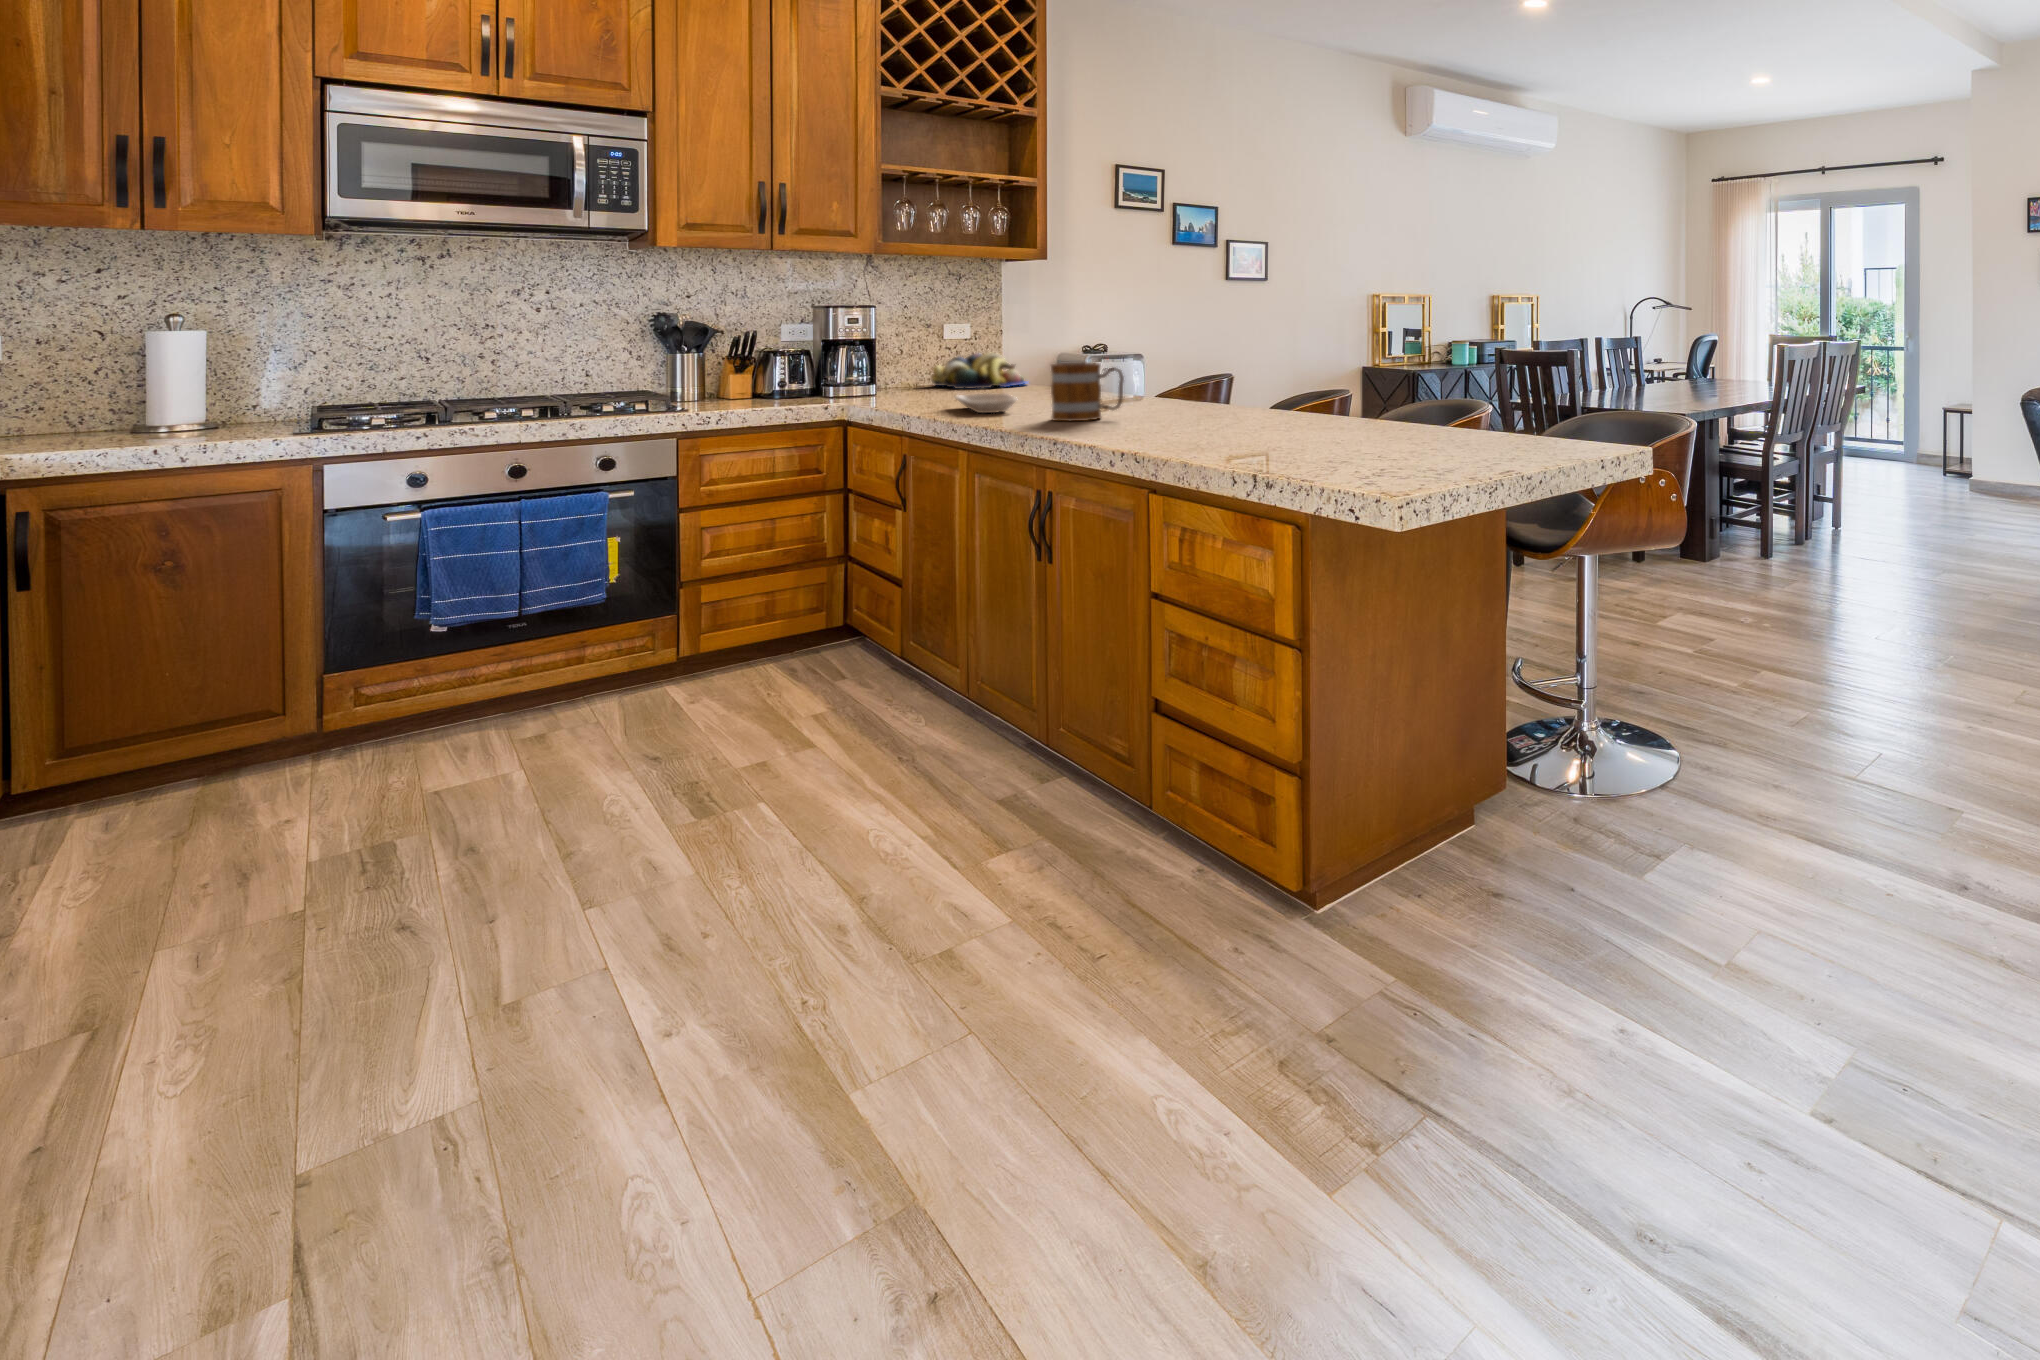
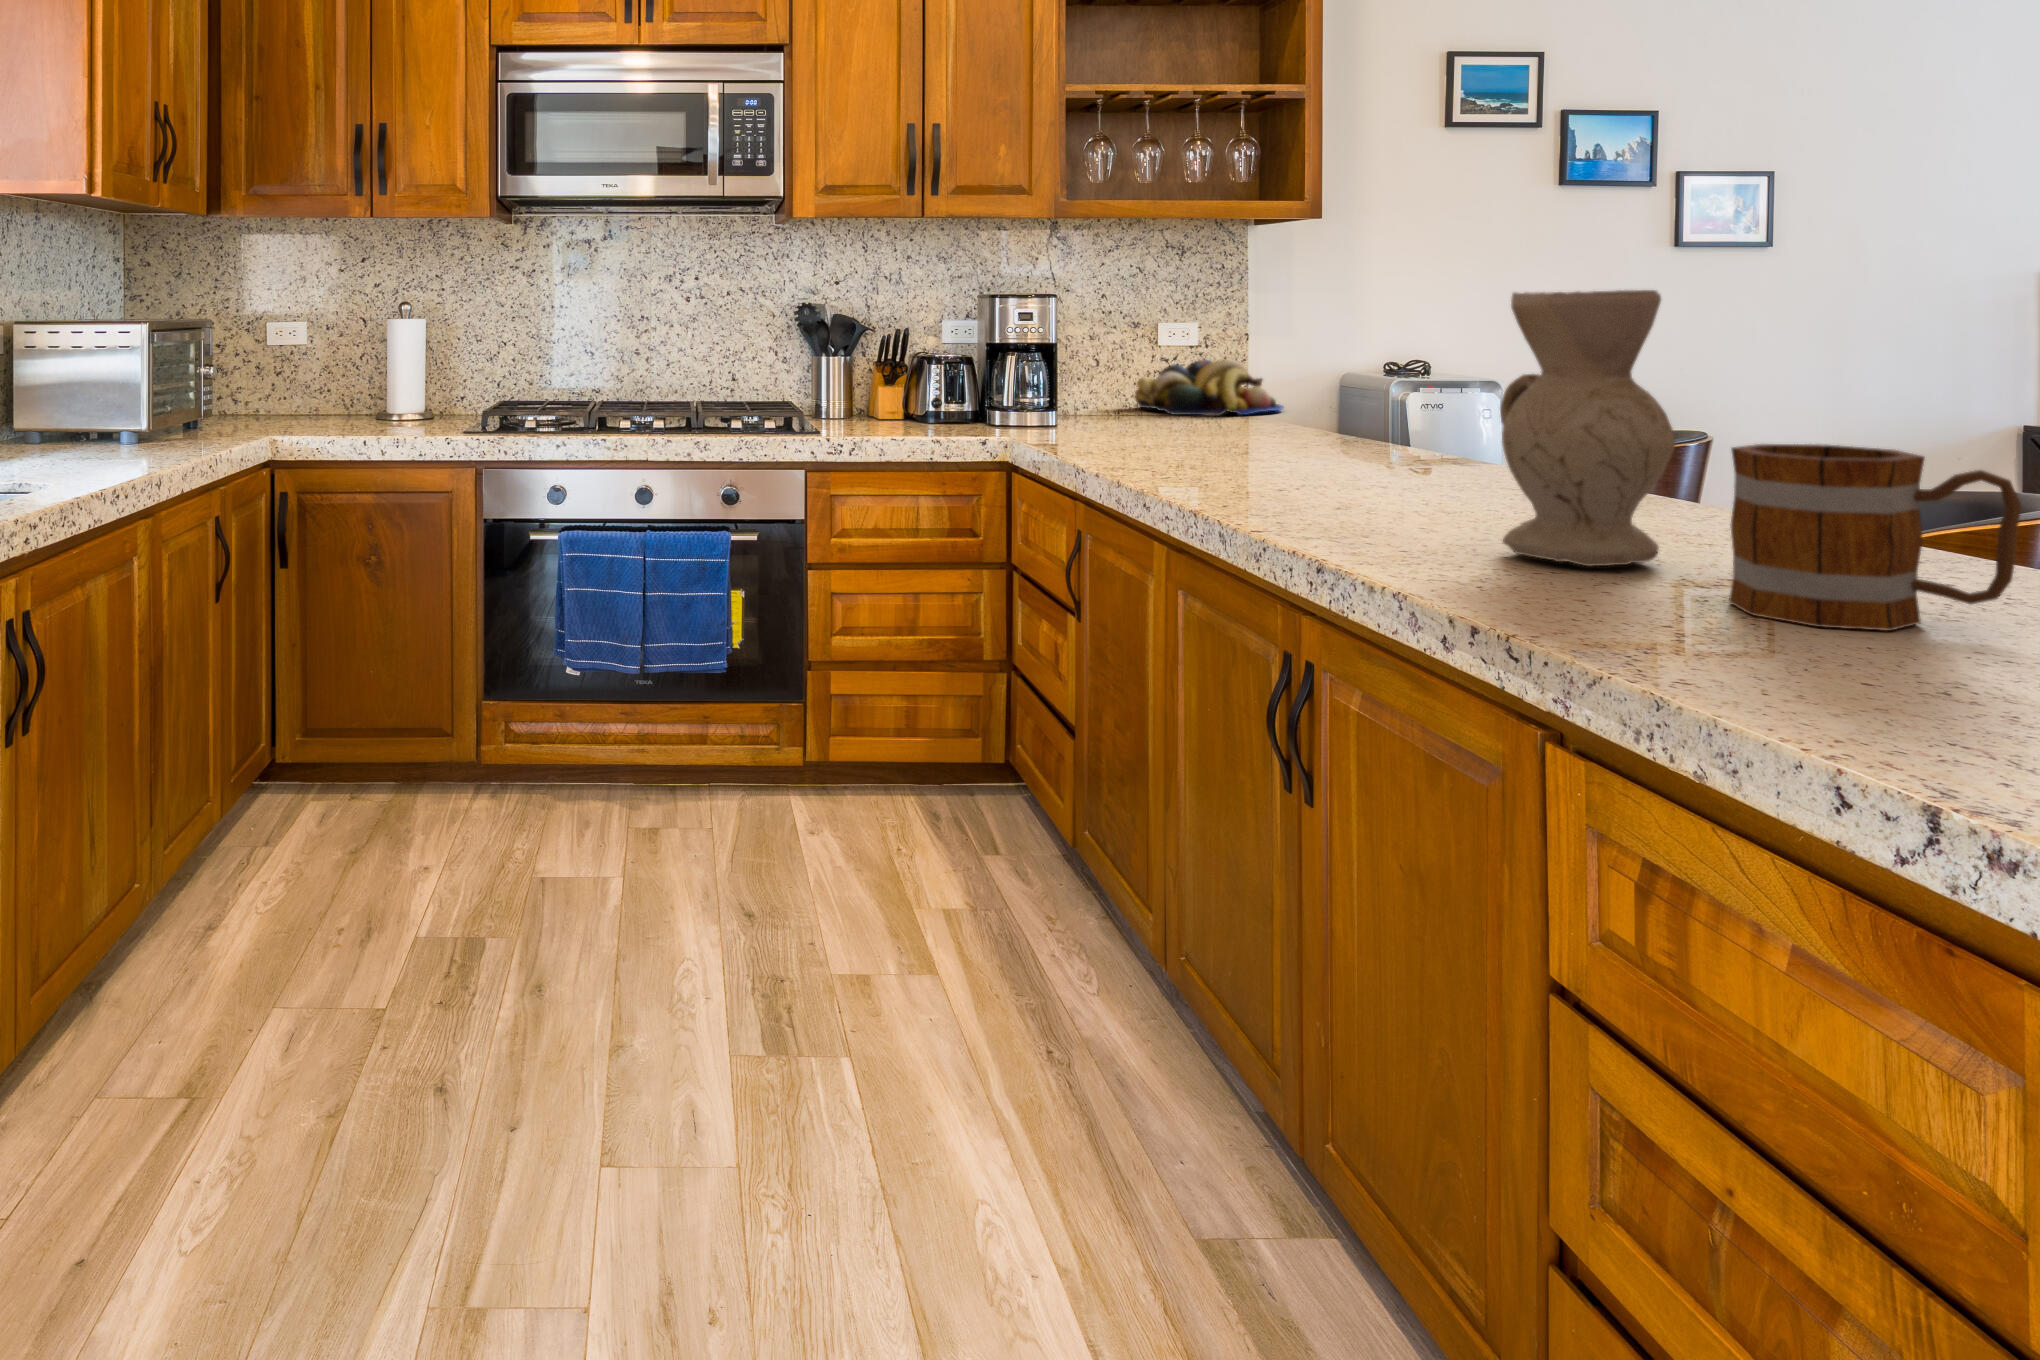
vase: none [1131,309,1197,430] -> present [1500,290,1676,566]
mug: present [1051,362,1124,421] -> present [1729,444,2022,631]
tray: present [955,393,1017,413] -> none [1153,435,1259,474]

